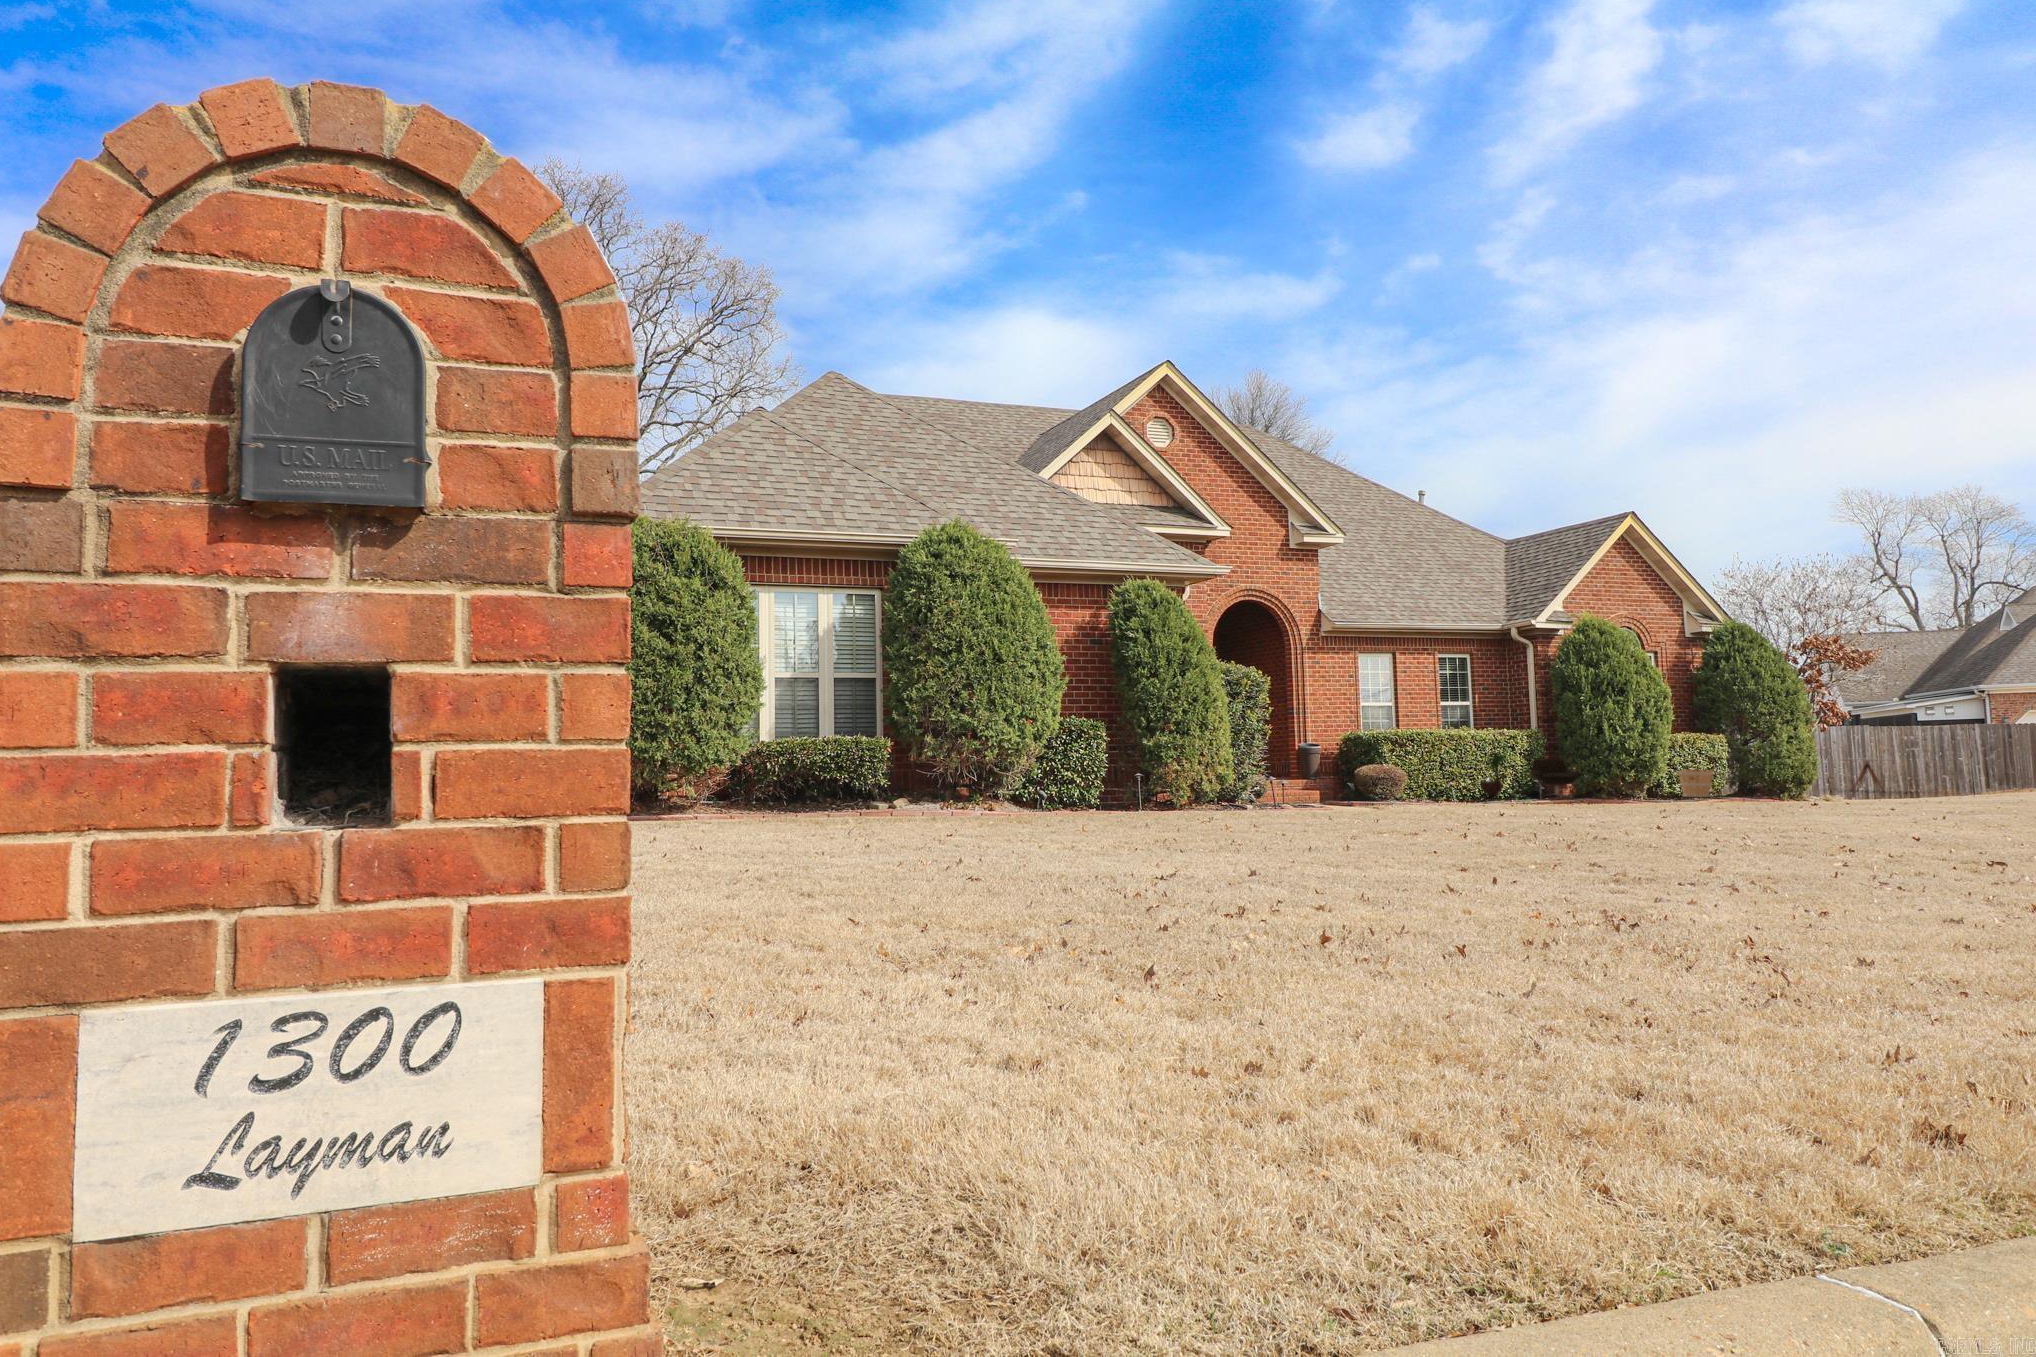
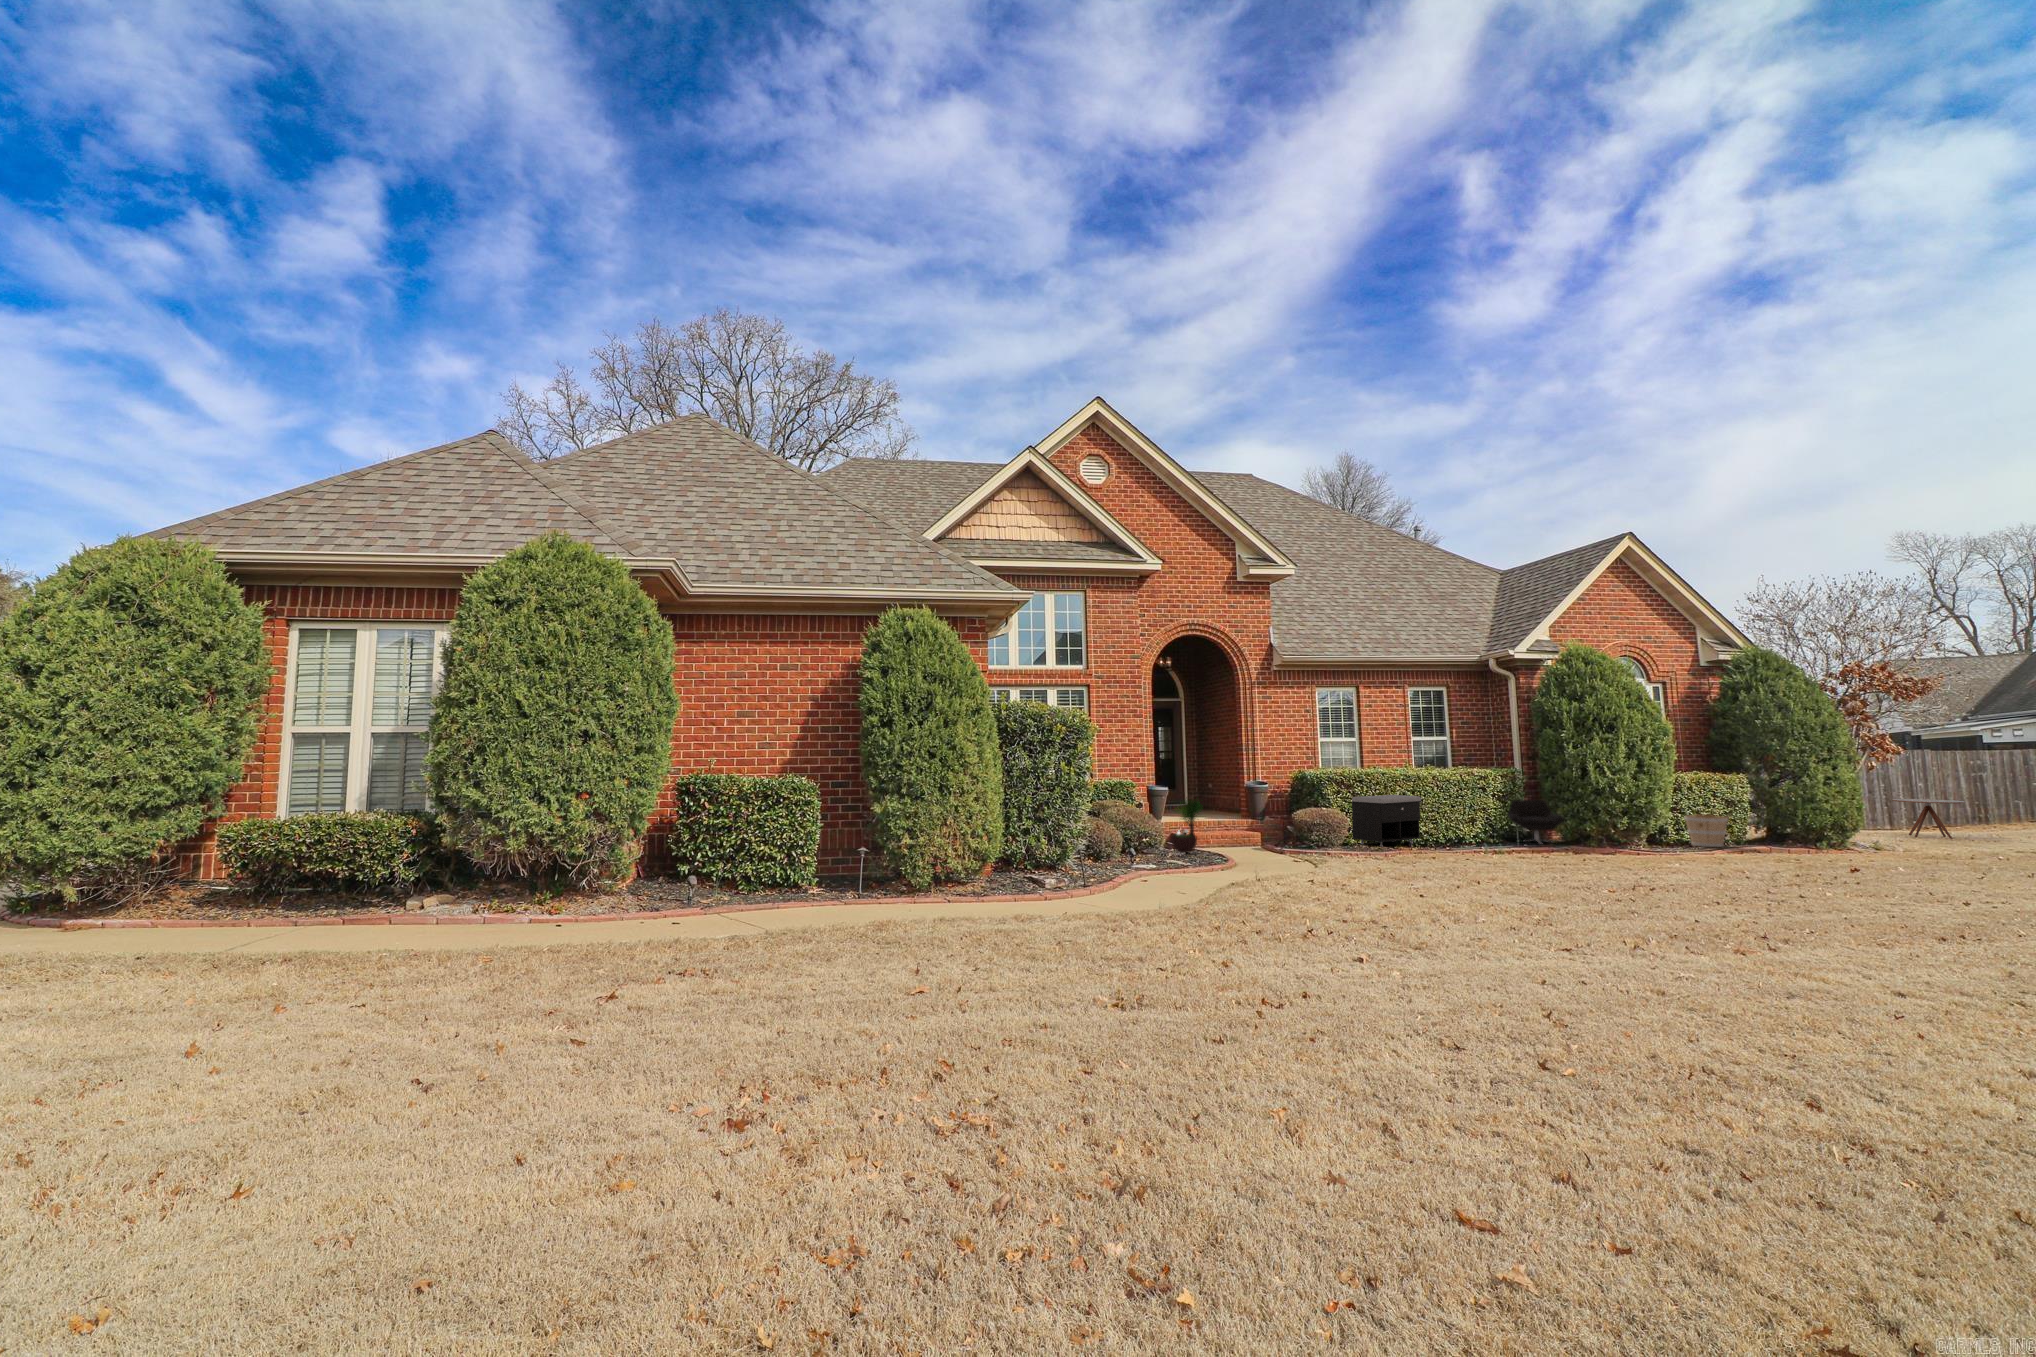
storage bench: none [1405,753,1464,799] -> present [1352,795,1421,847]
potted tree: present [1481,753,1506,796] -> present [1171,797,1201,853]

